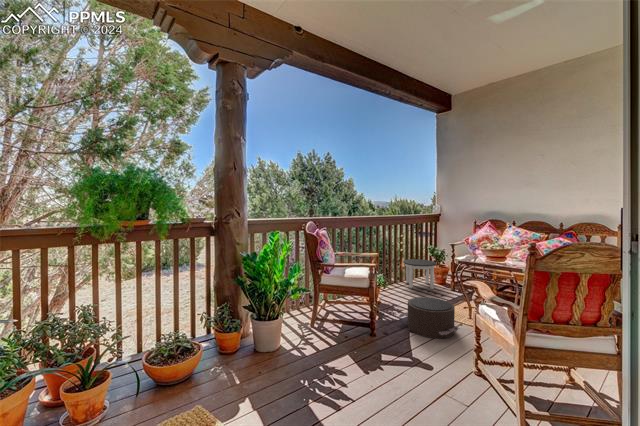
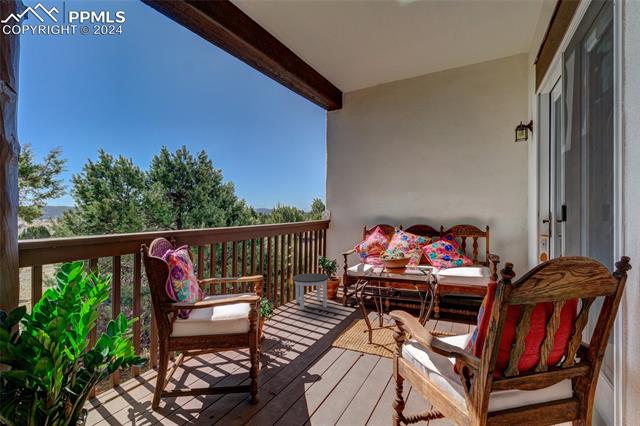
pouf: present [399,297,459,338] -> none [291,326,368,386]

